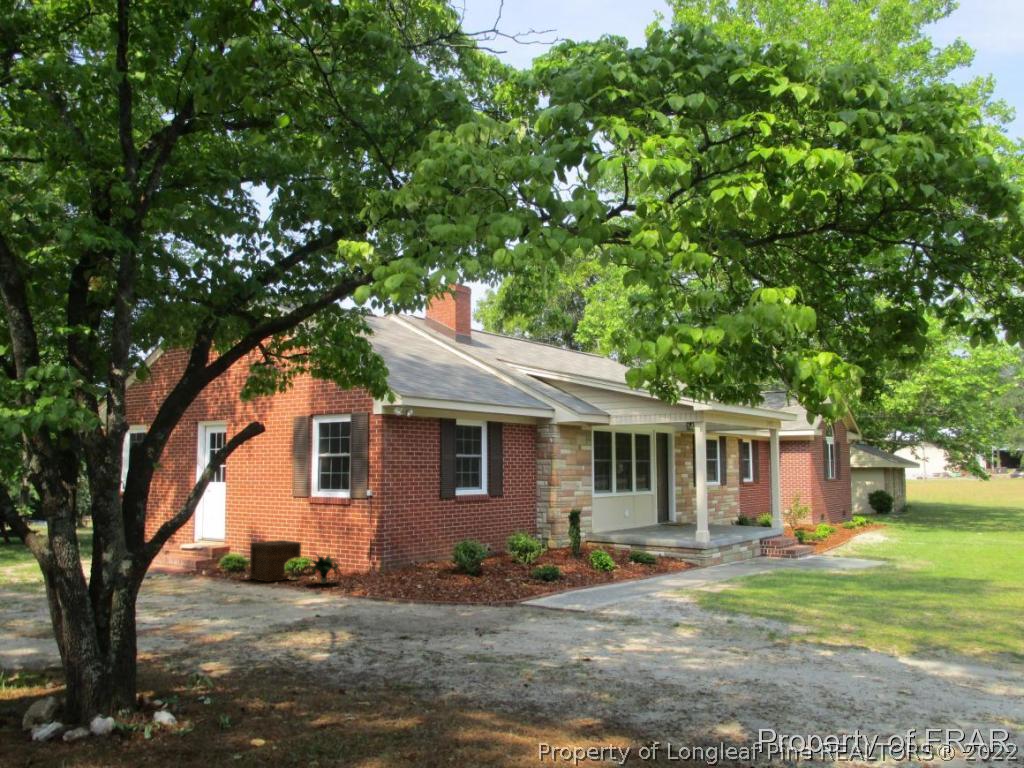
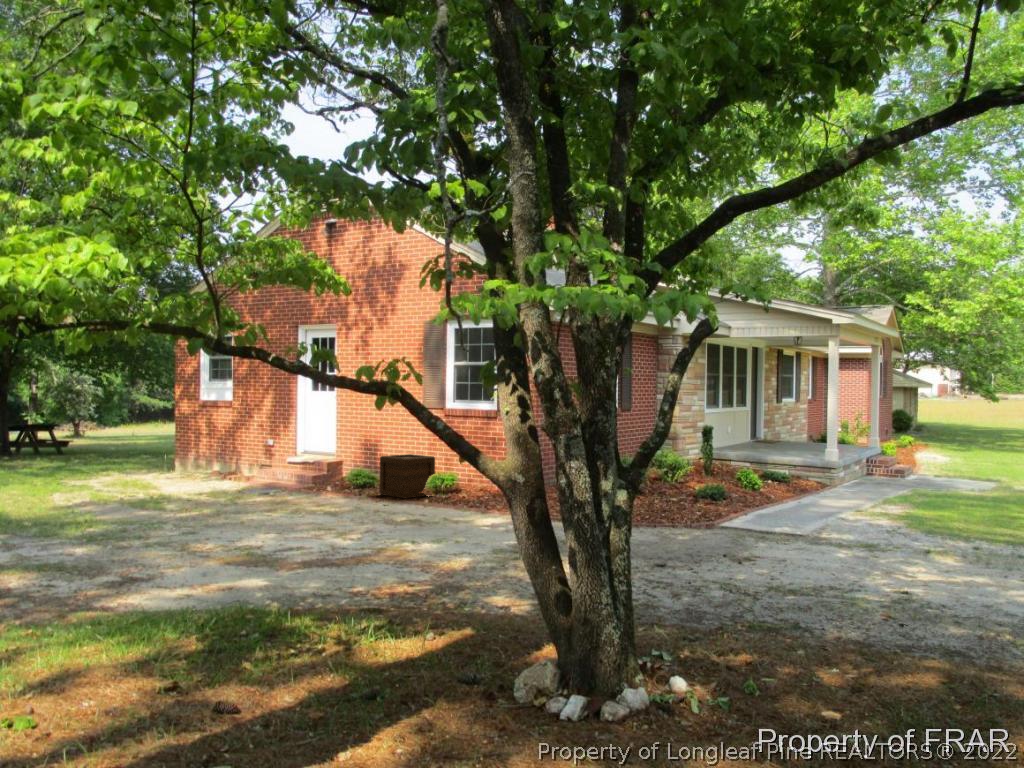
potted plant: present [303,555,341,584] -> none [447,467,491,502]

